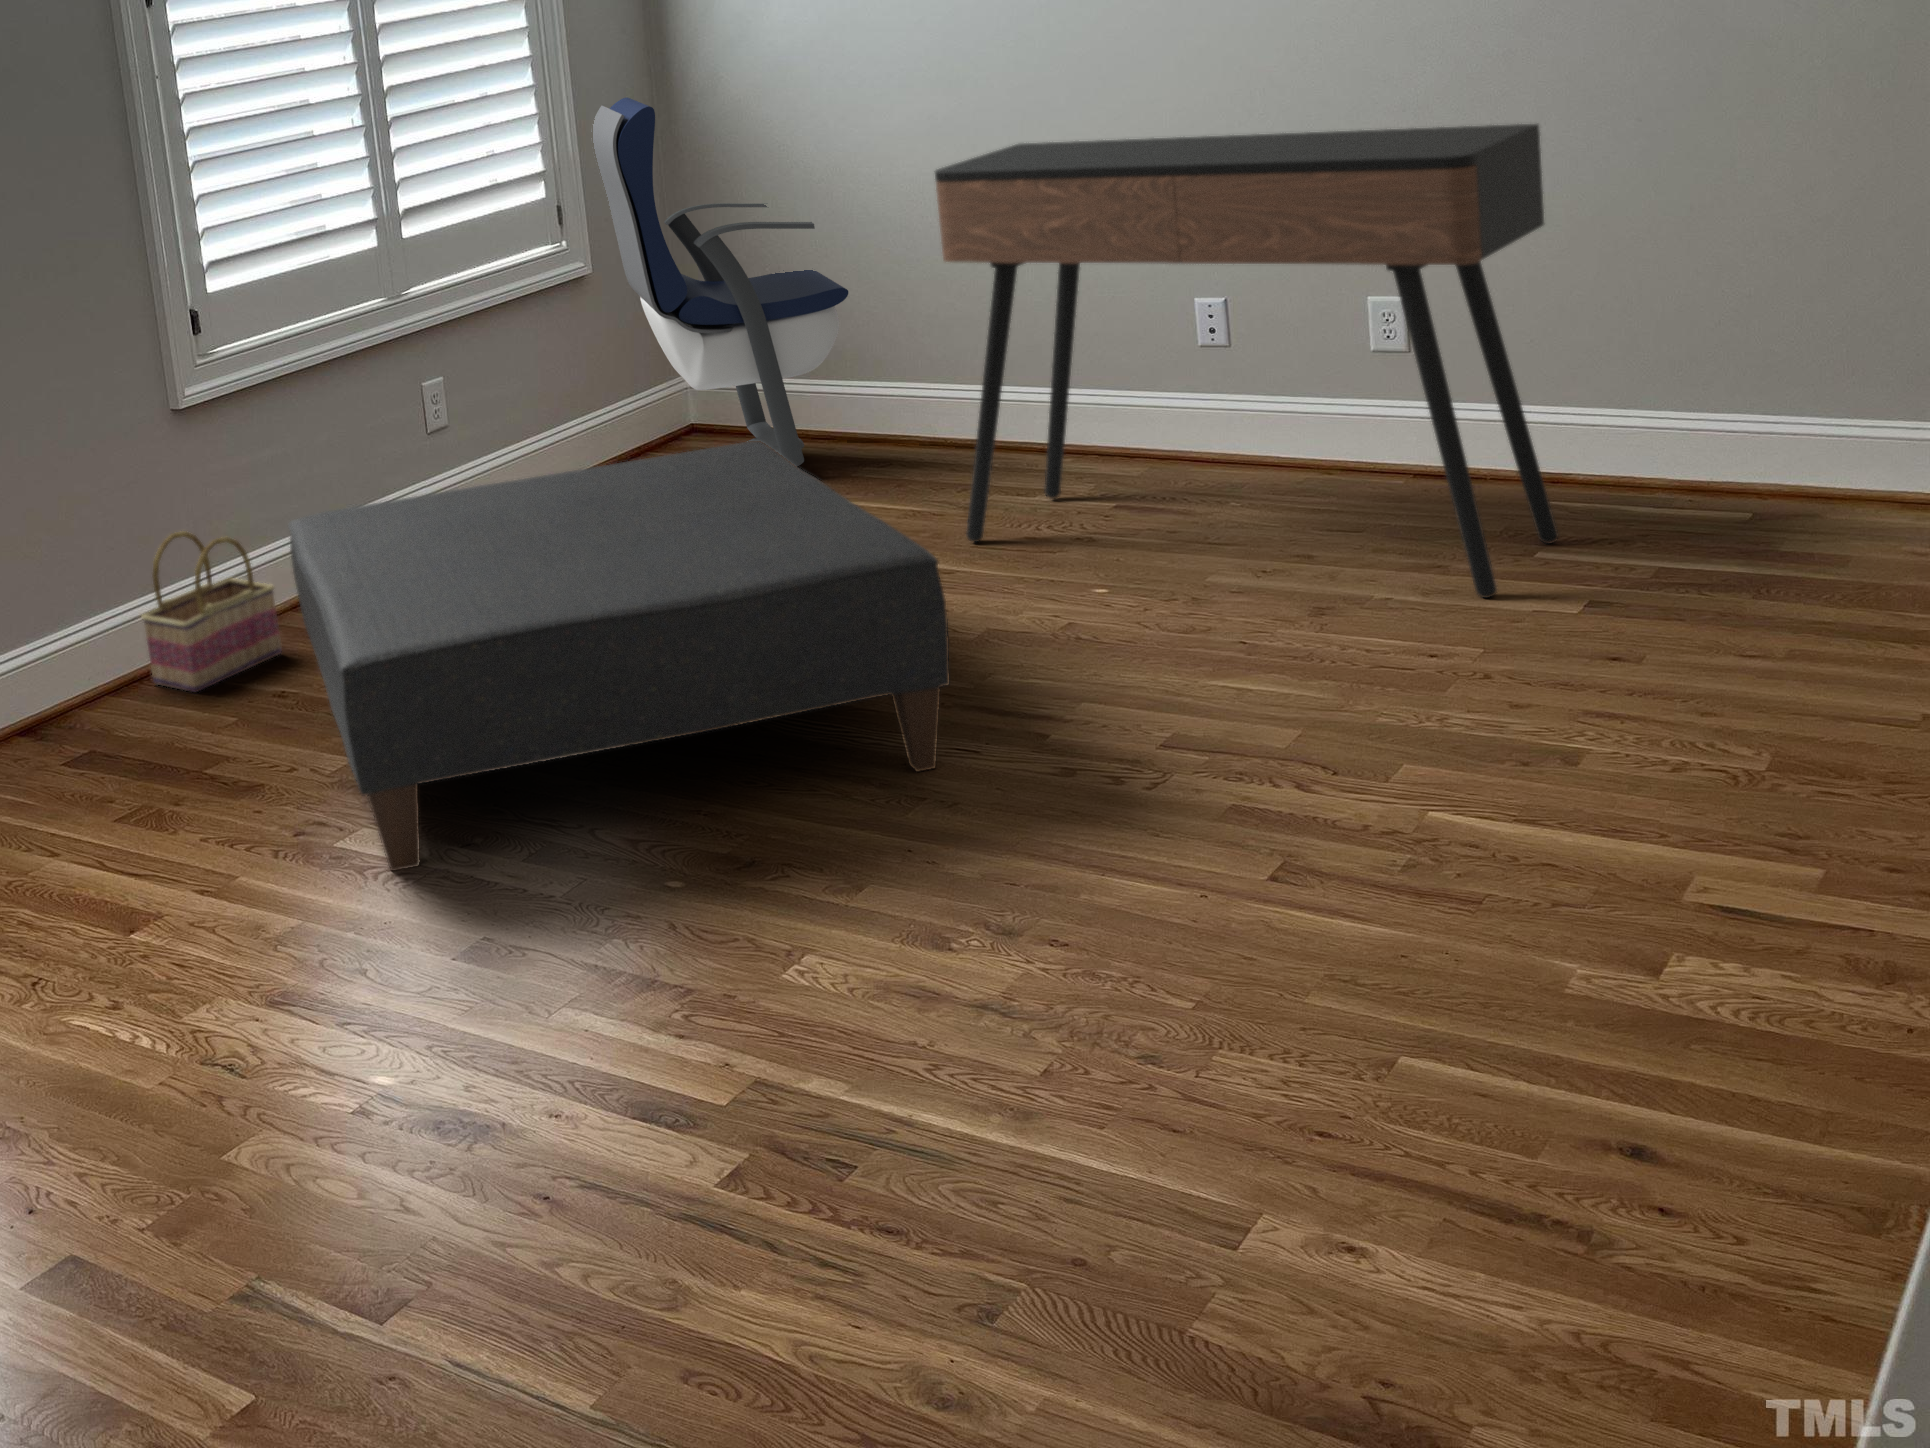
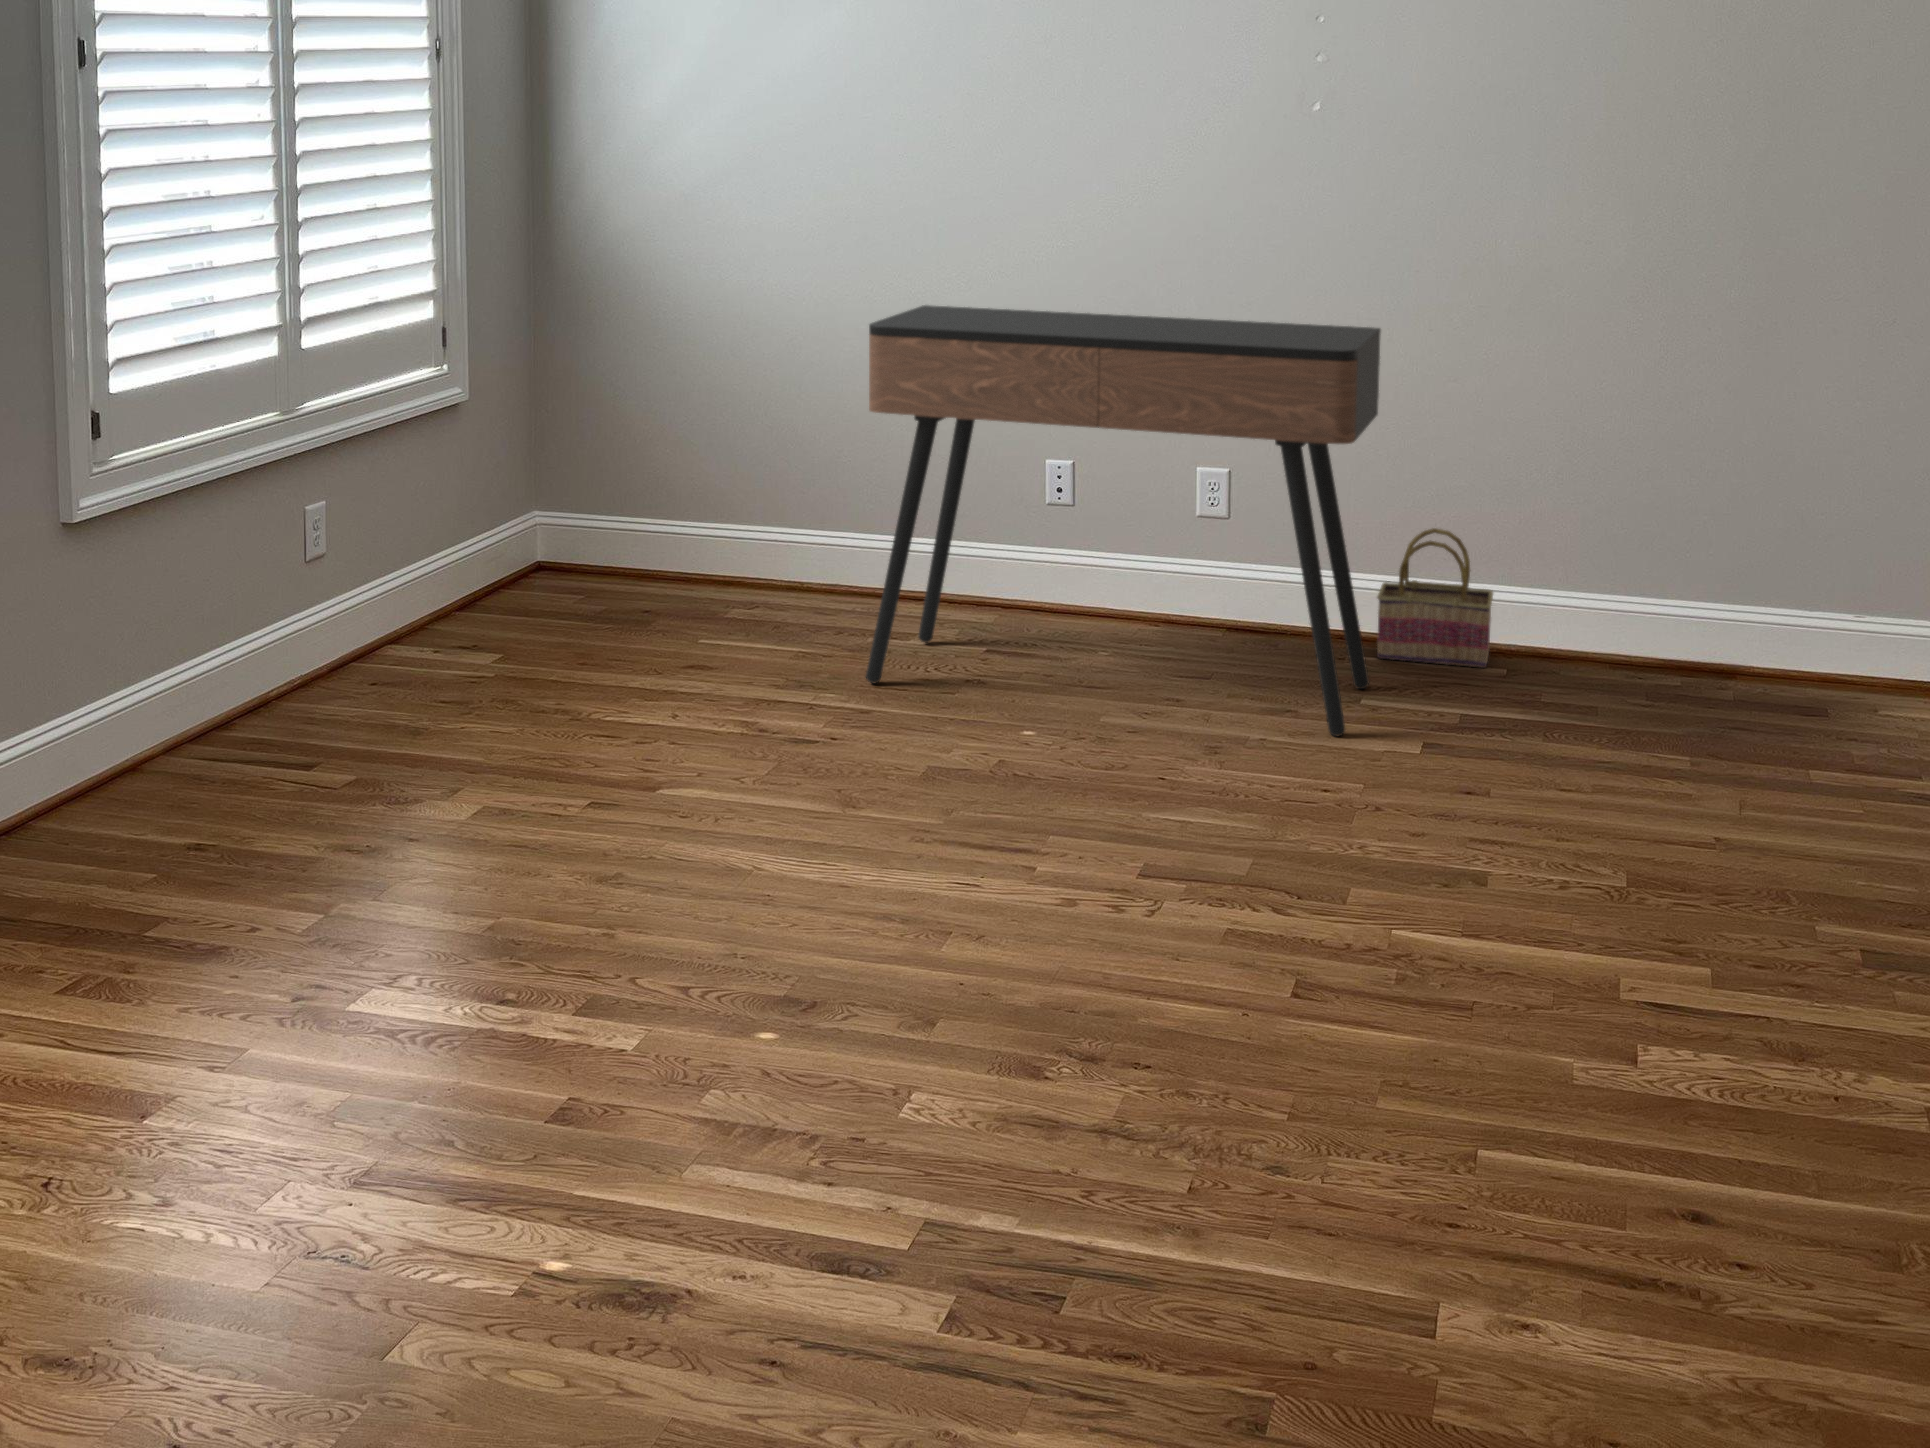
armchair: present [591,98,848,466] -> none [474,223,731,608]
ottoman: present [288,441,949,871] -> none [226,579,973,1037]
basket: present [142,531,282,692] -> present [1377,528,1493,668]

